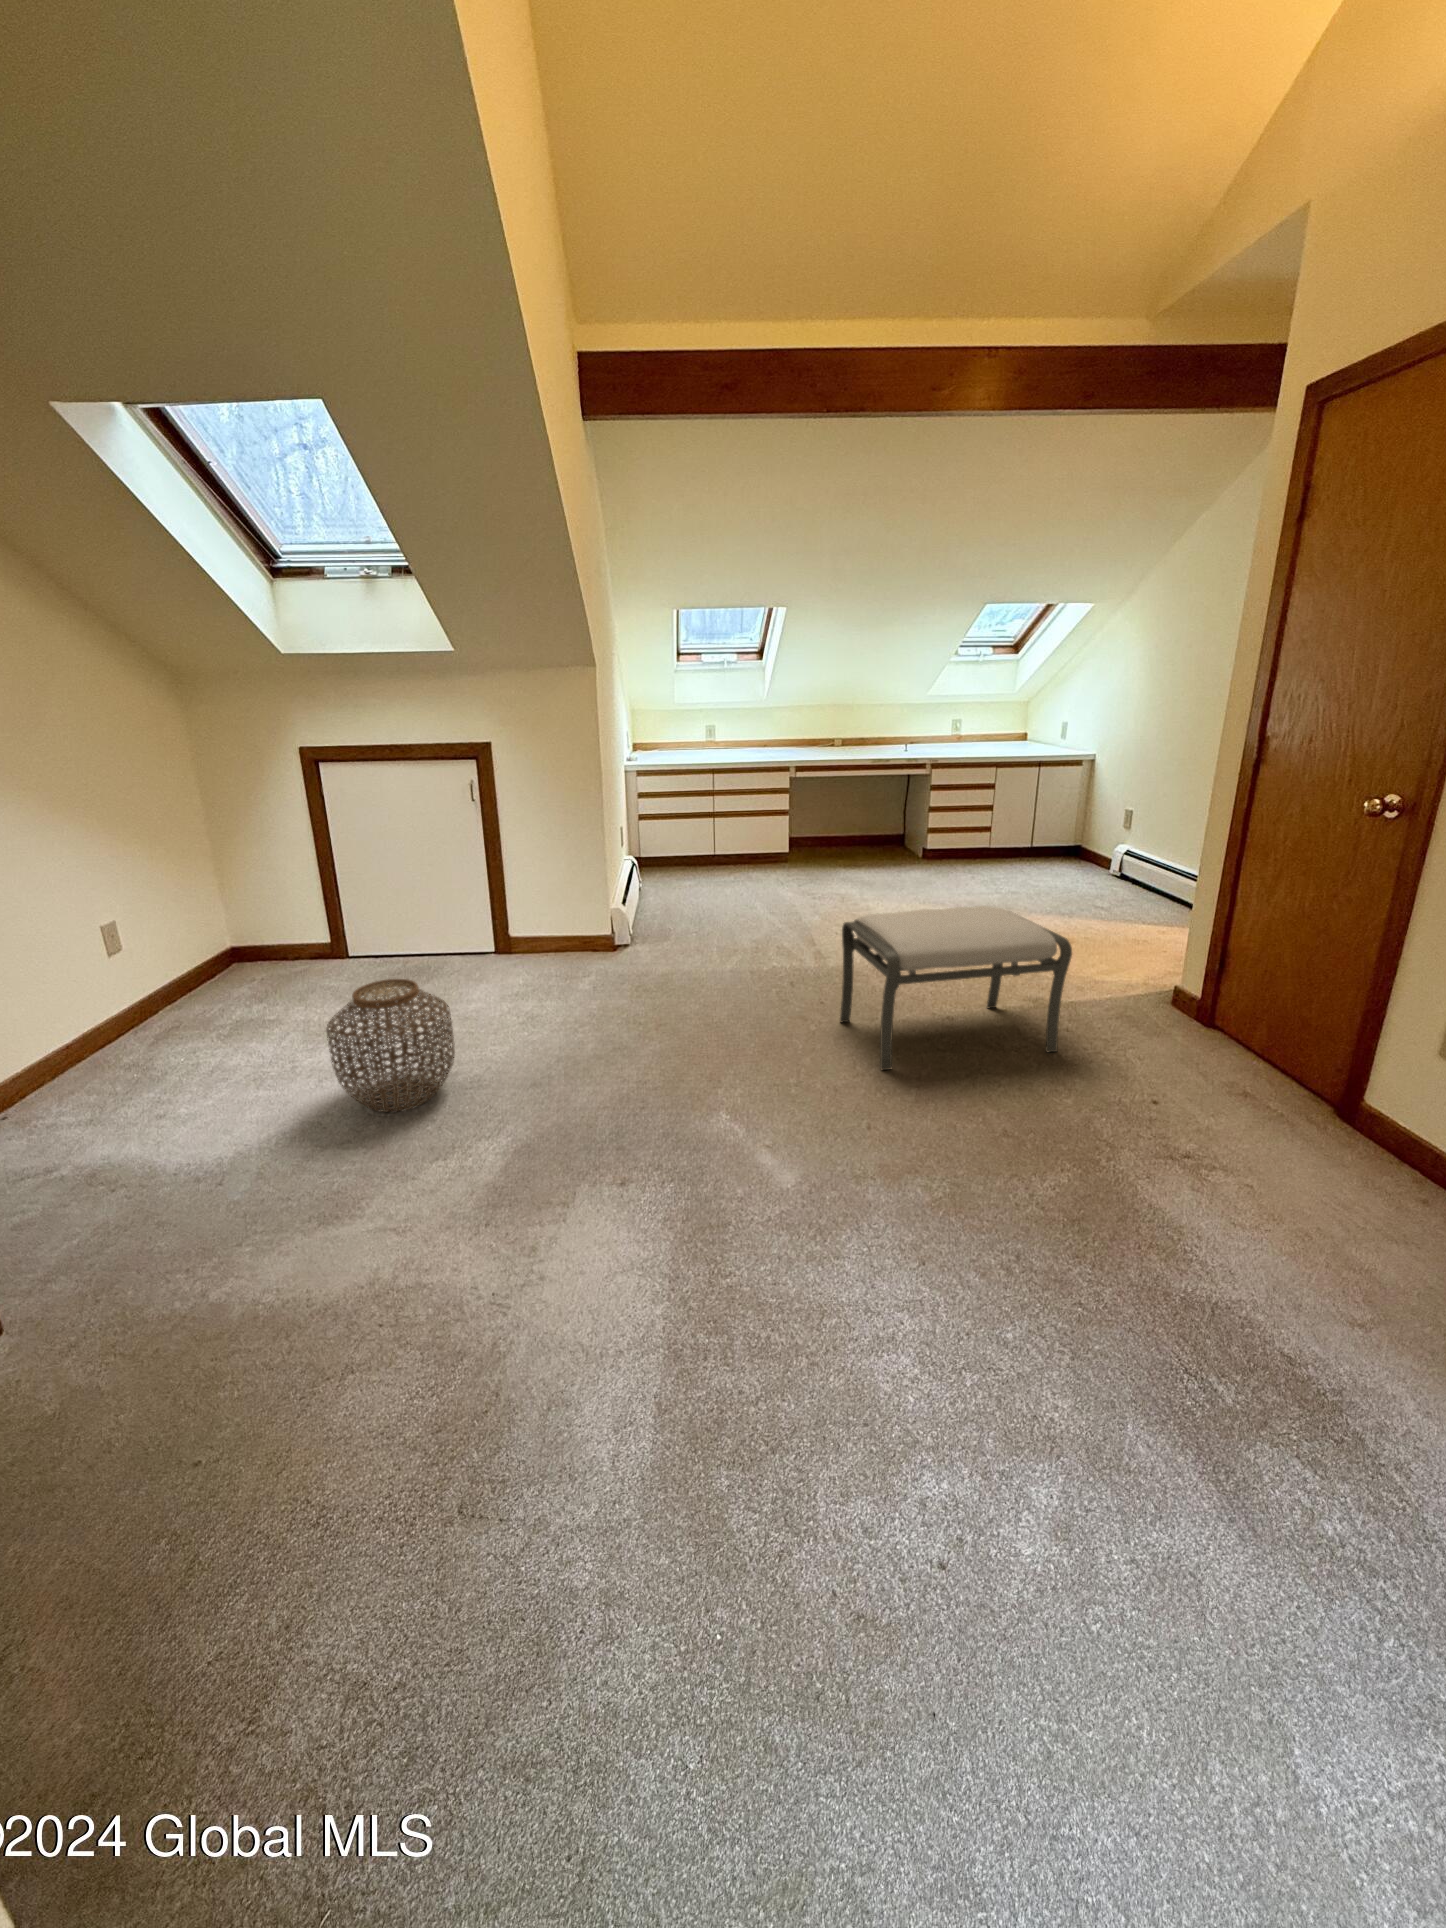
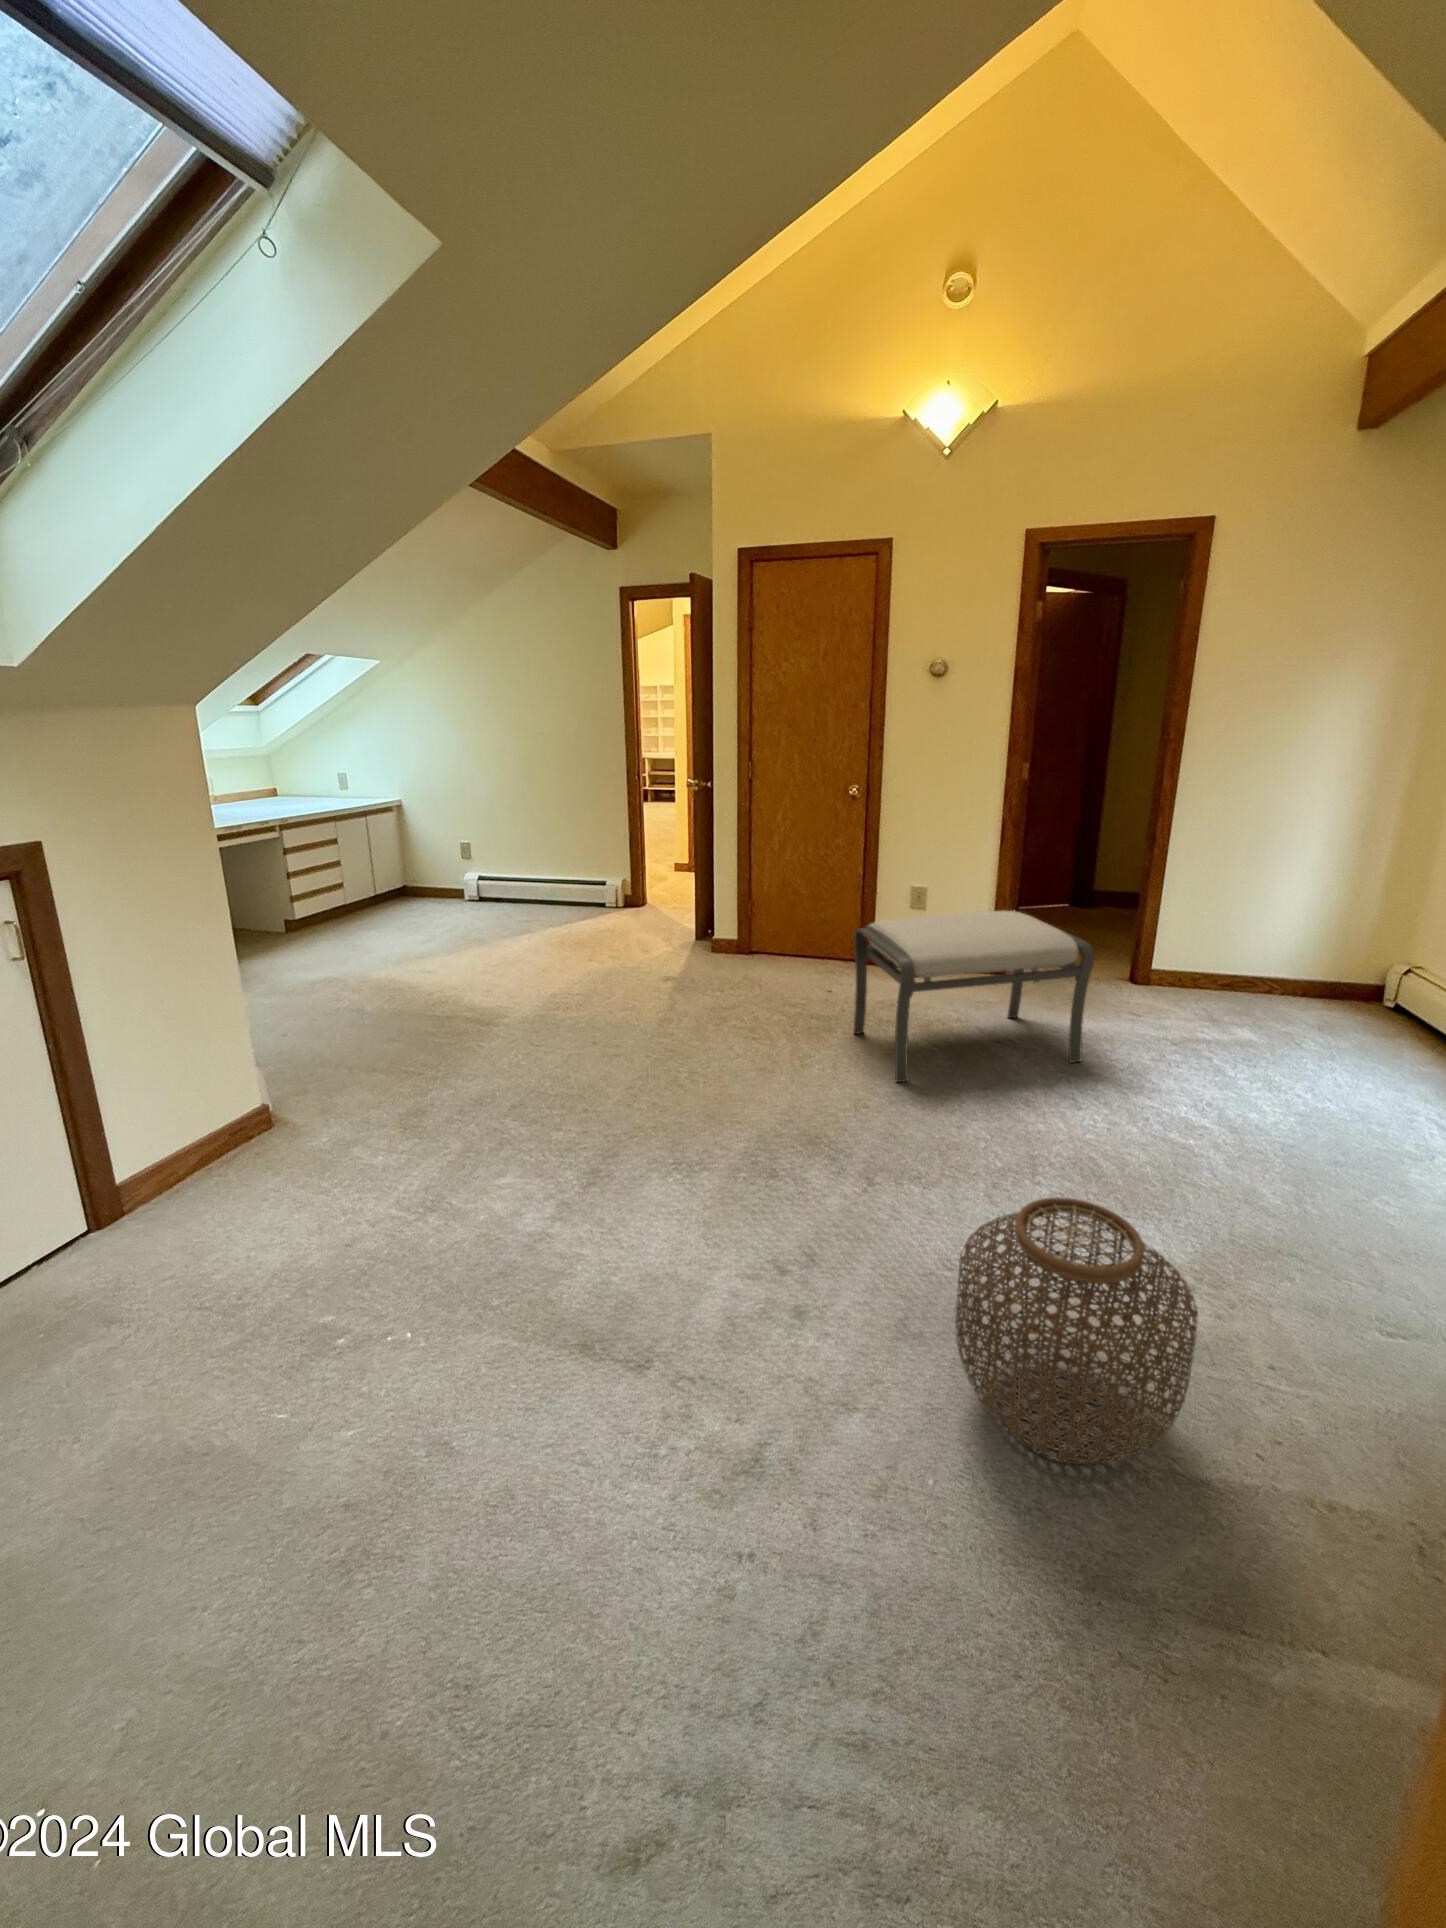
woven basket: present [327,979,455,1112] -> present [955,1197,1198,1464]

